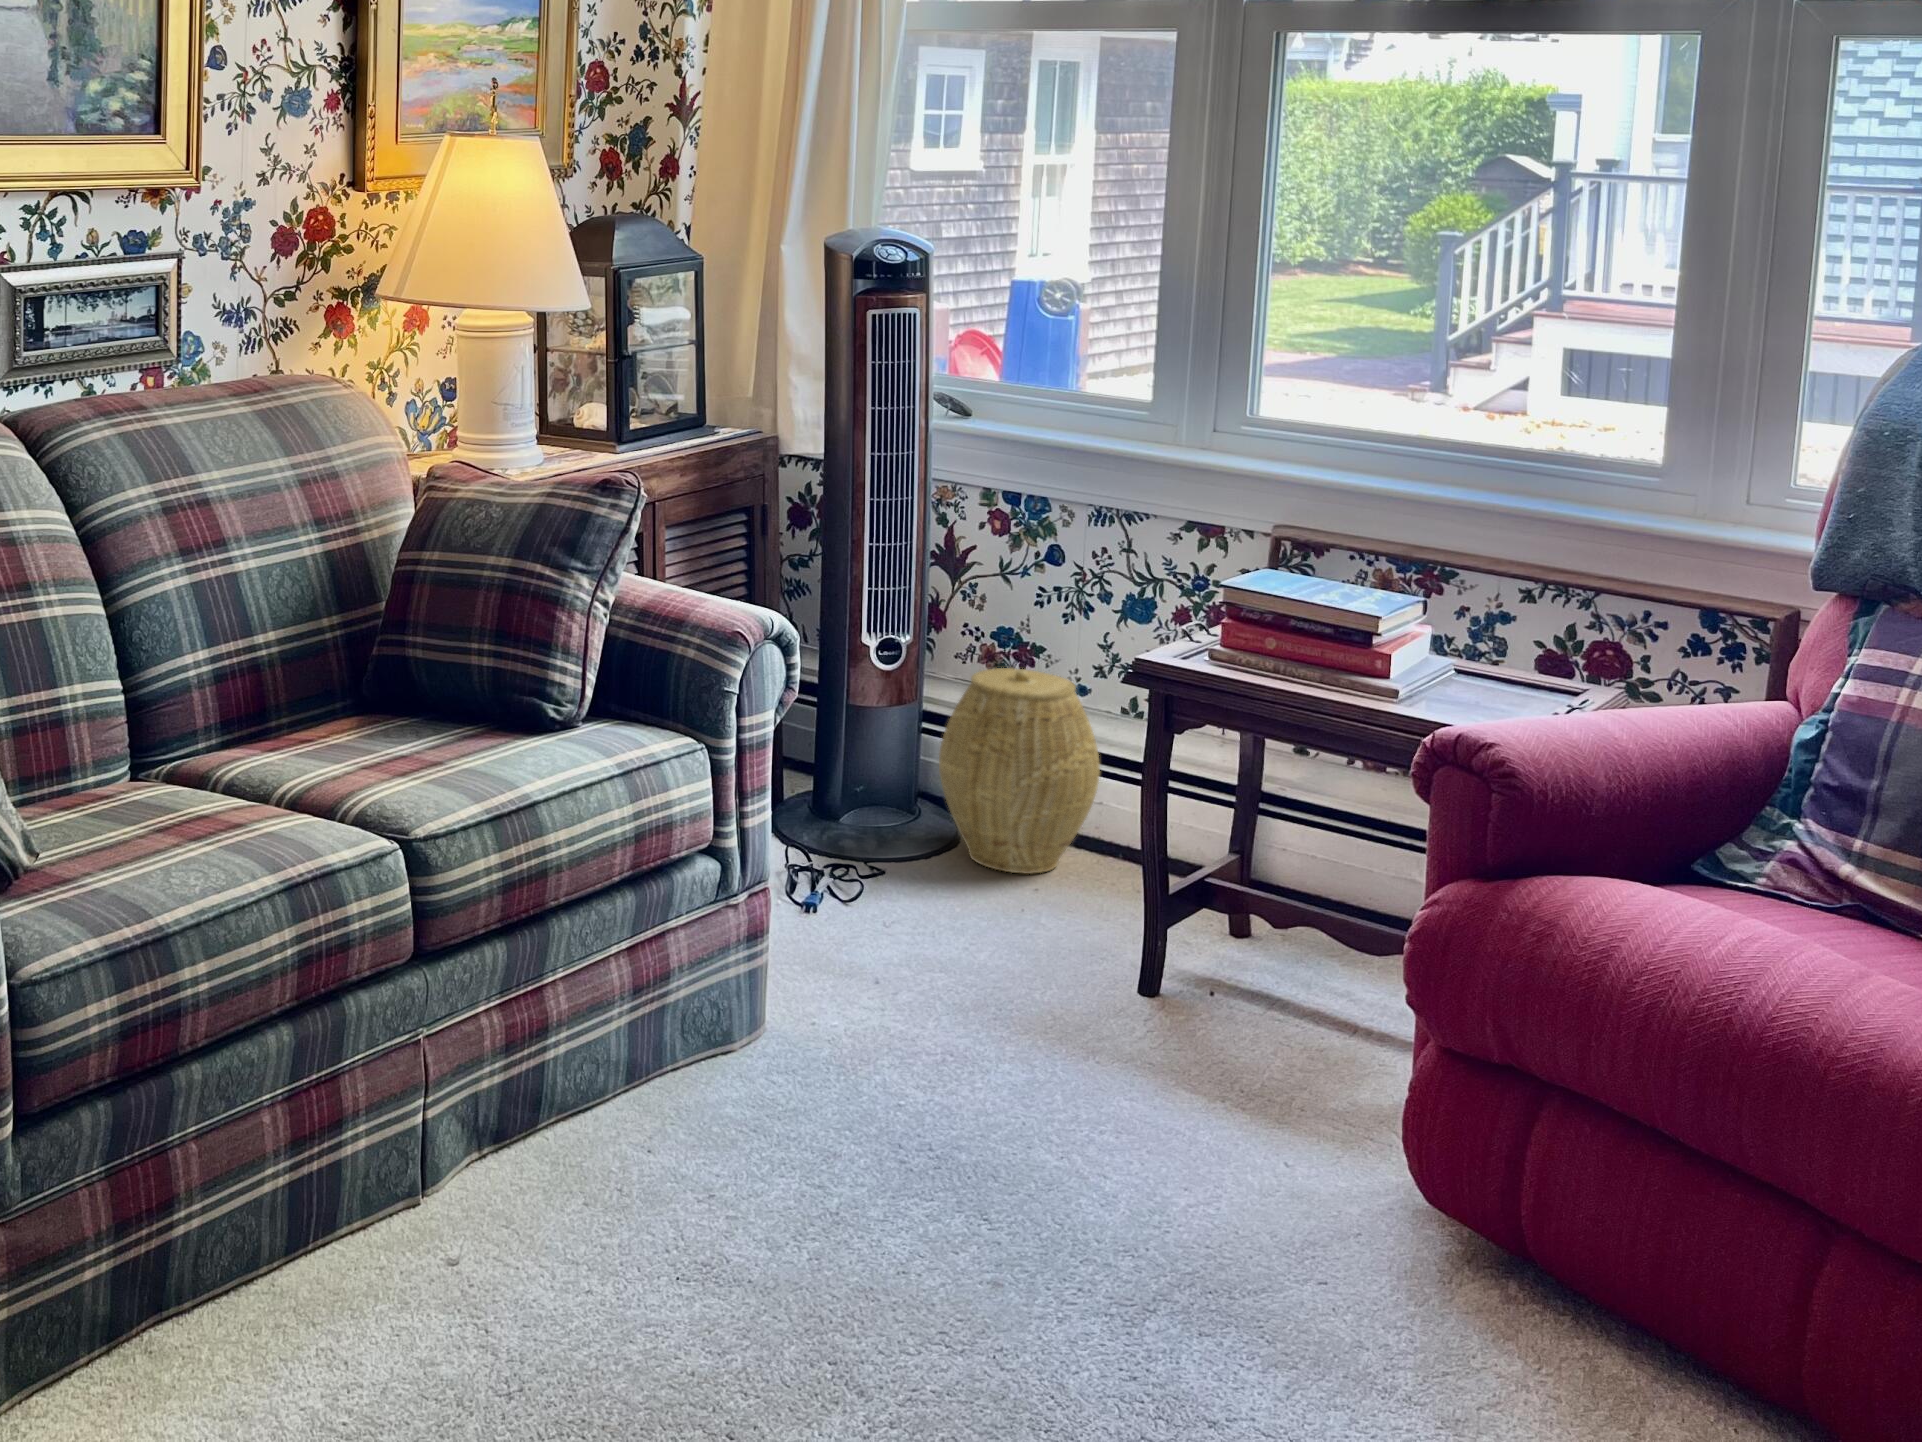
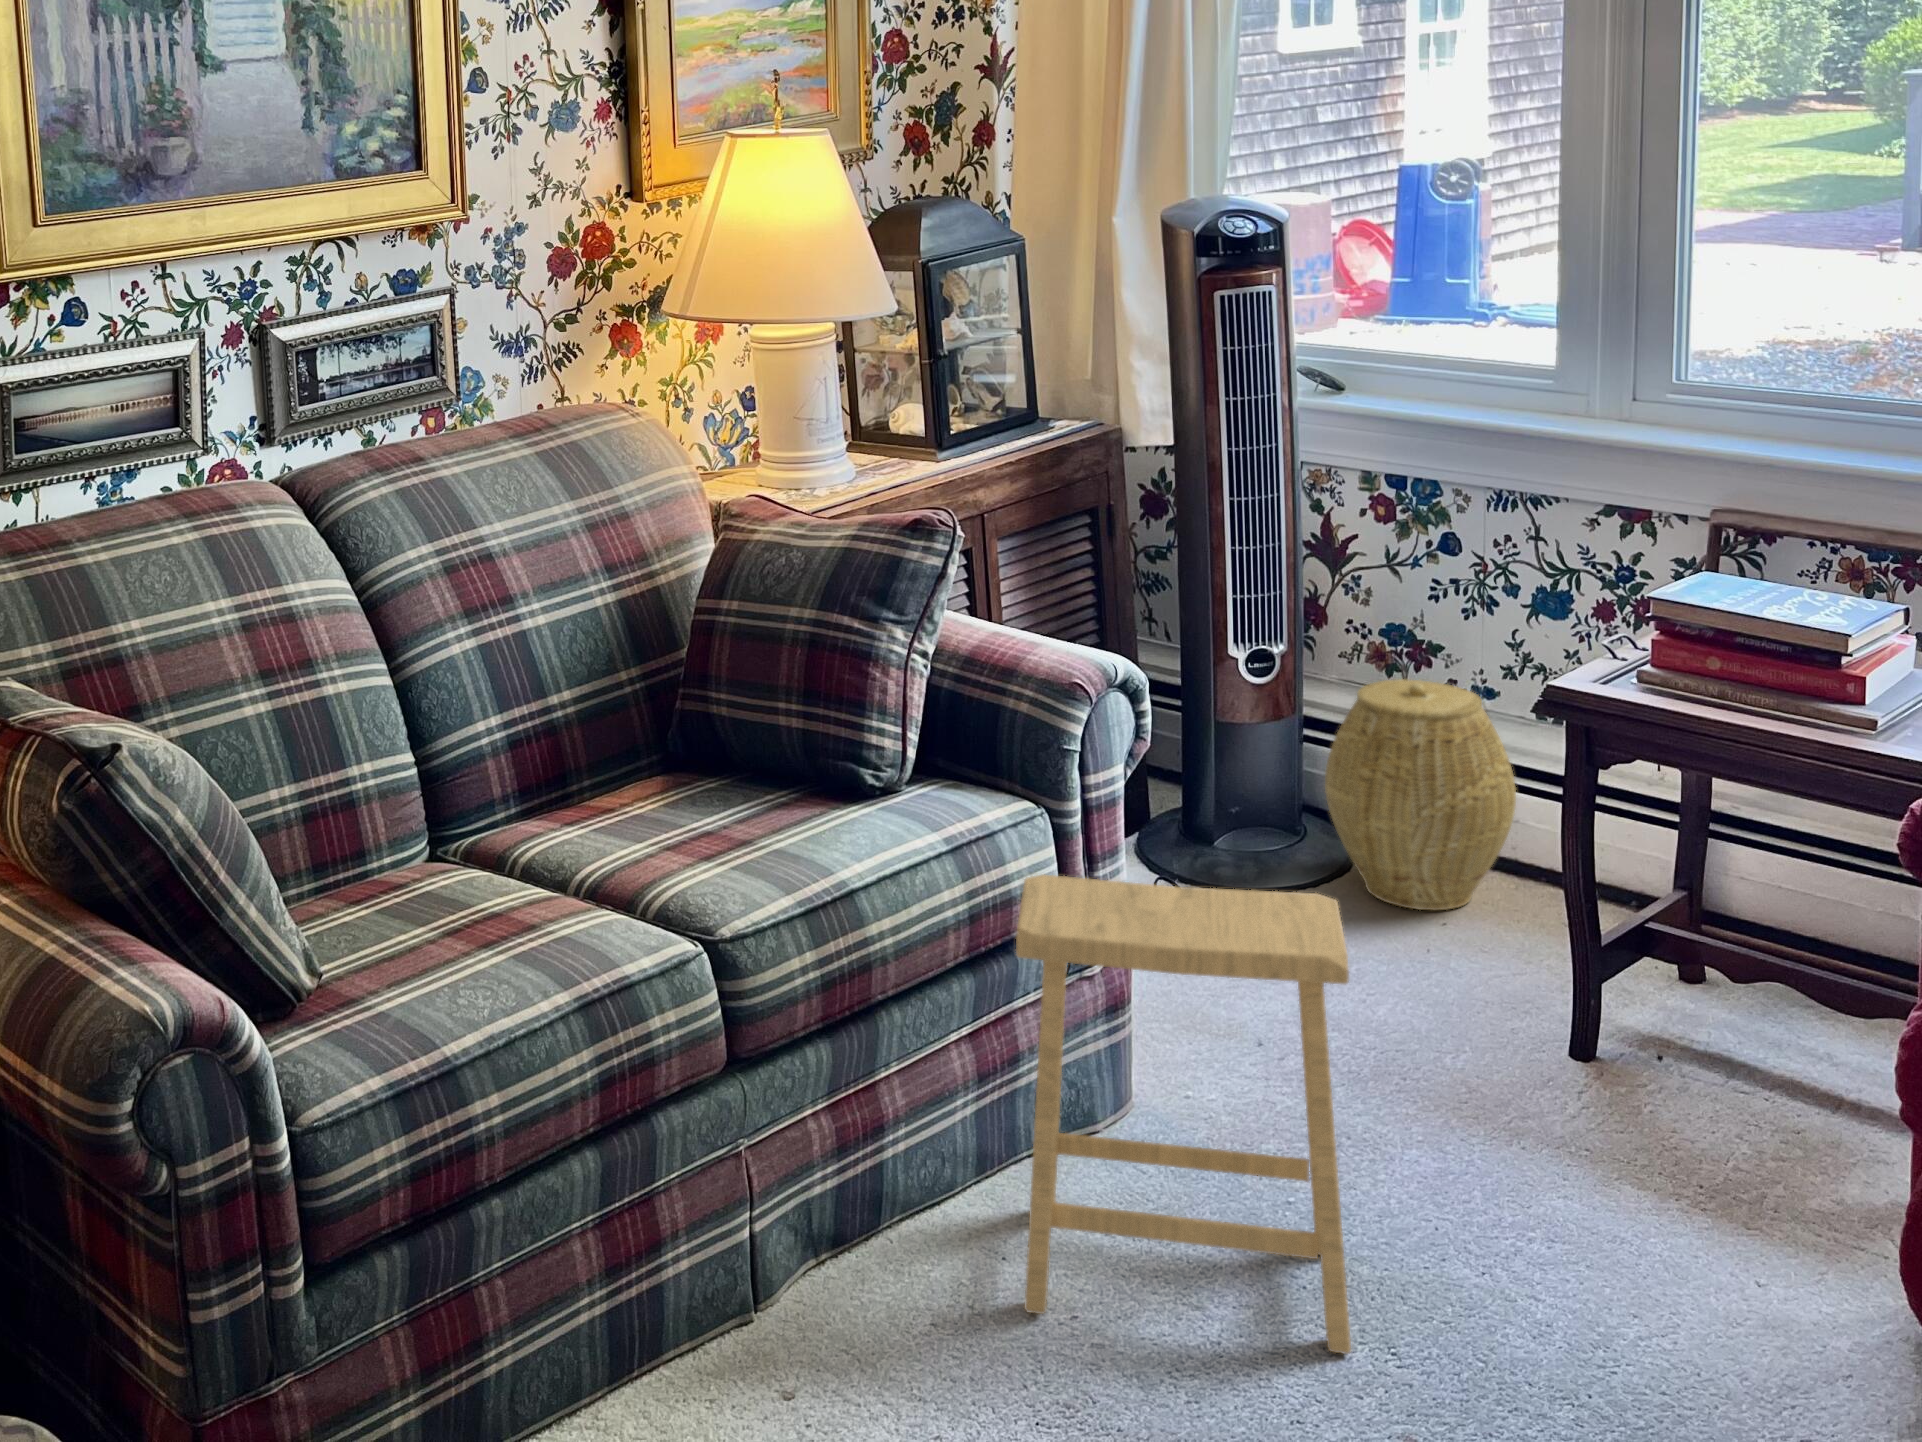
footstool: none [663,794,961,1219] -> present [1016,874,1351,1354]

